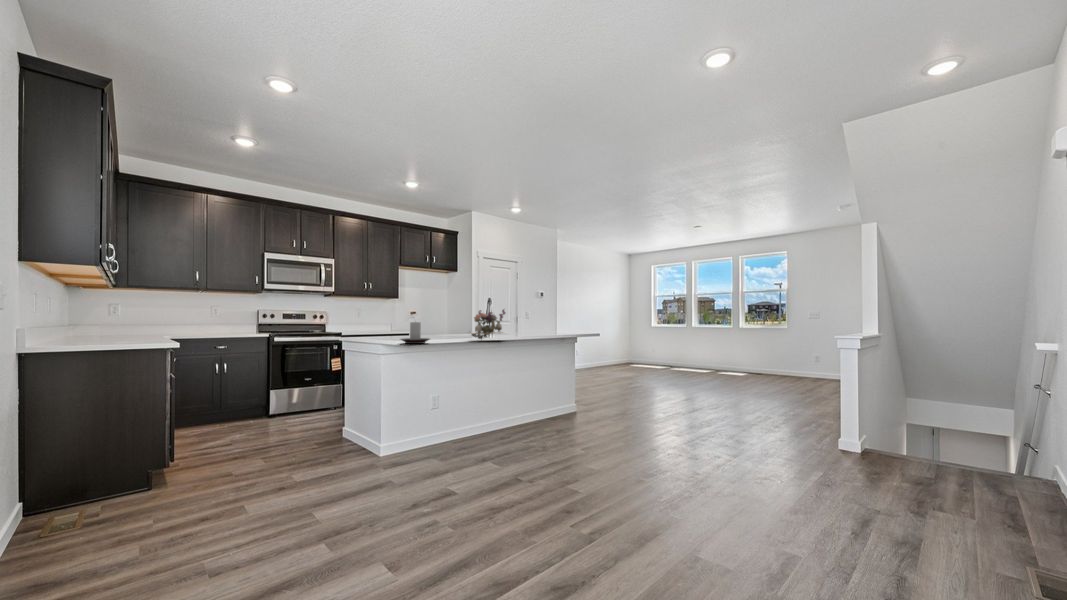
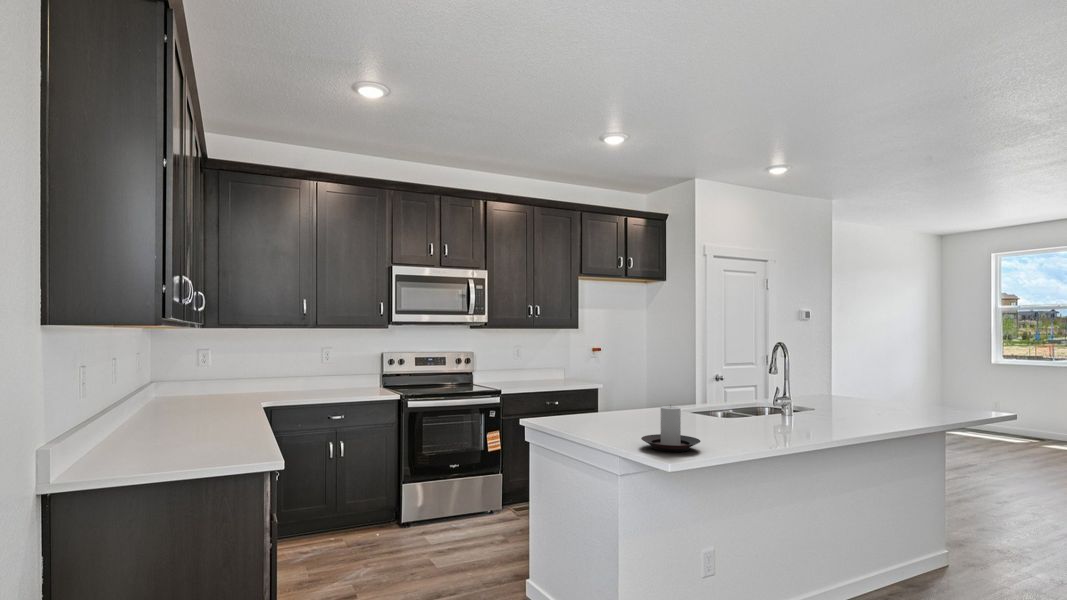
flower arrangement: present [471,309,505,339] -> none [746,370,831,433]

